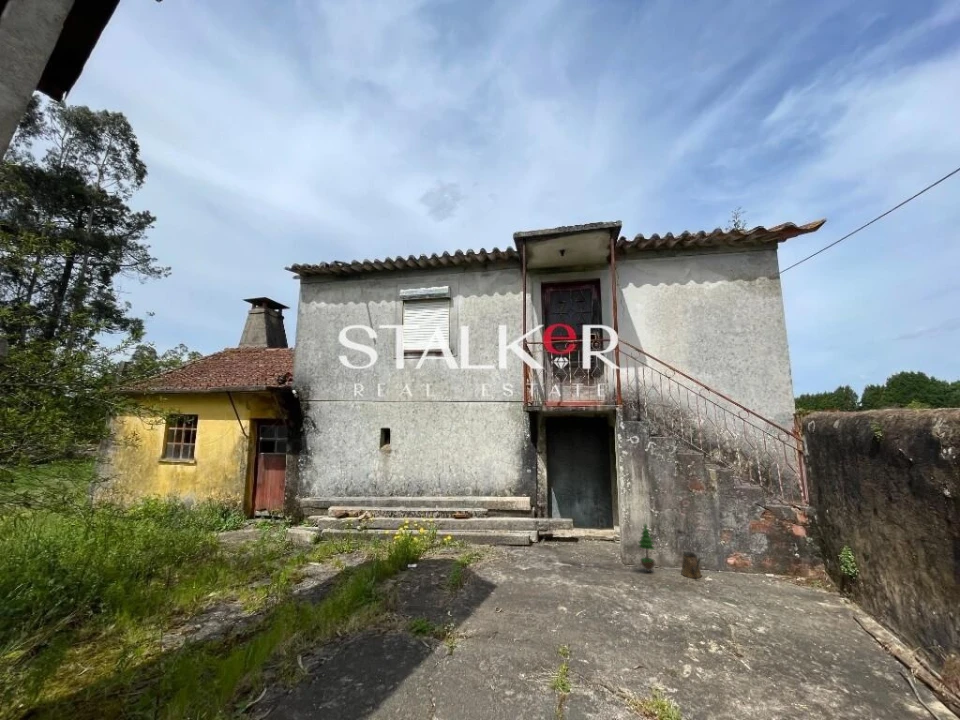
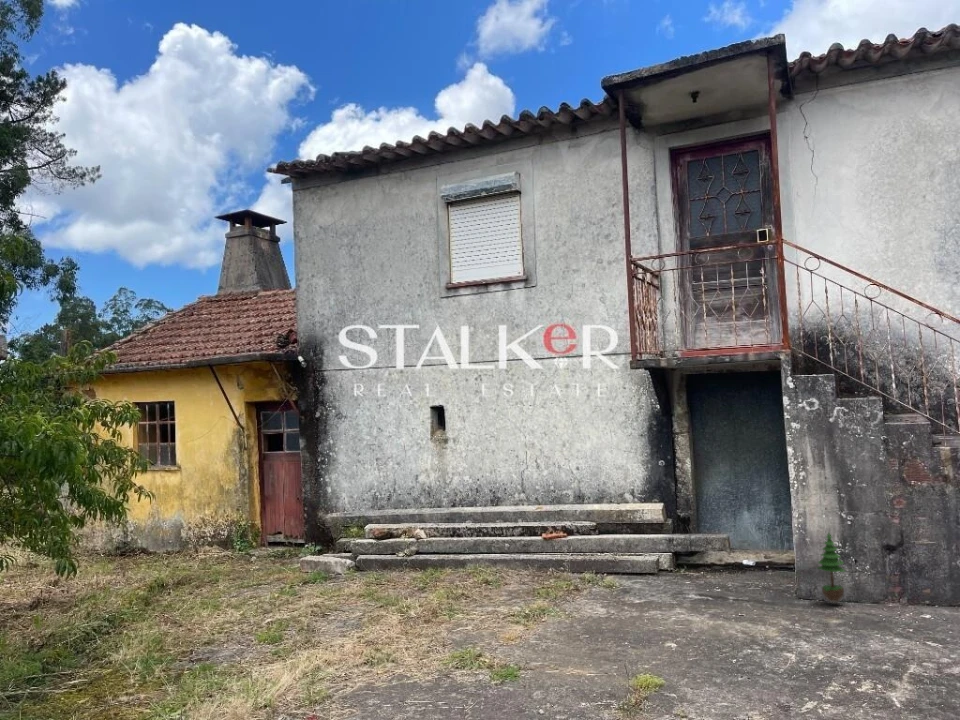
watering can: present [681,551,702,578] -> none [887,574,921,613]

